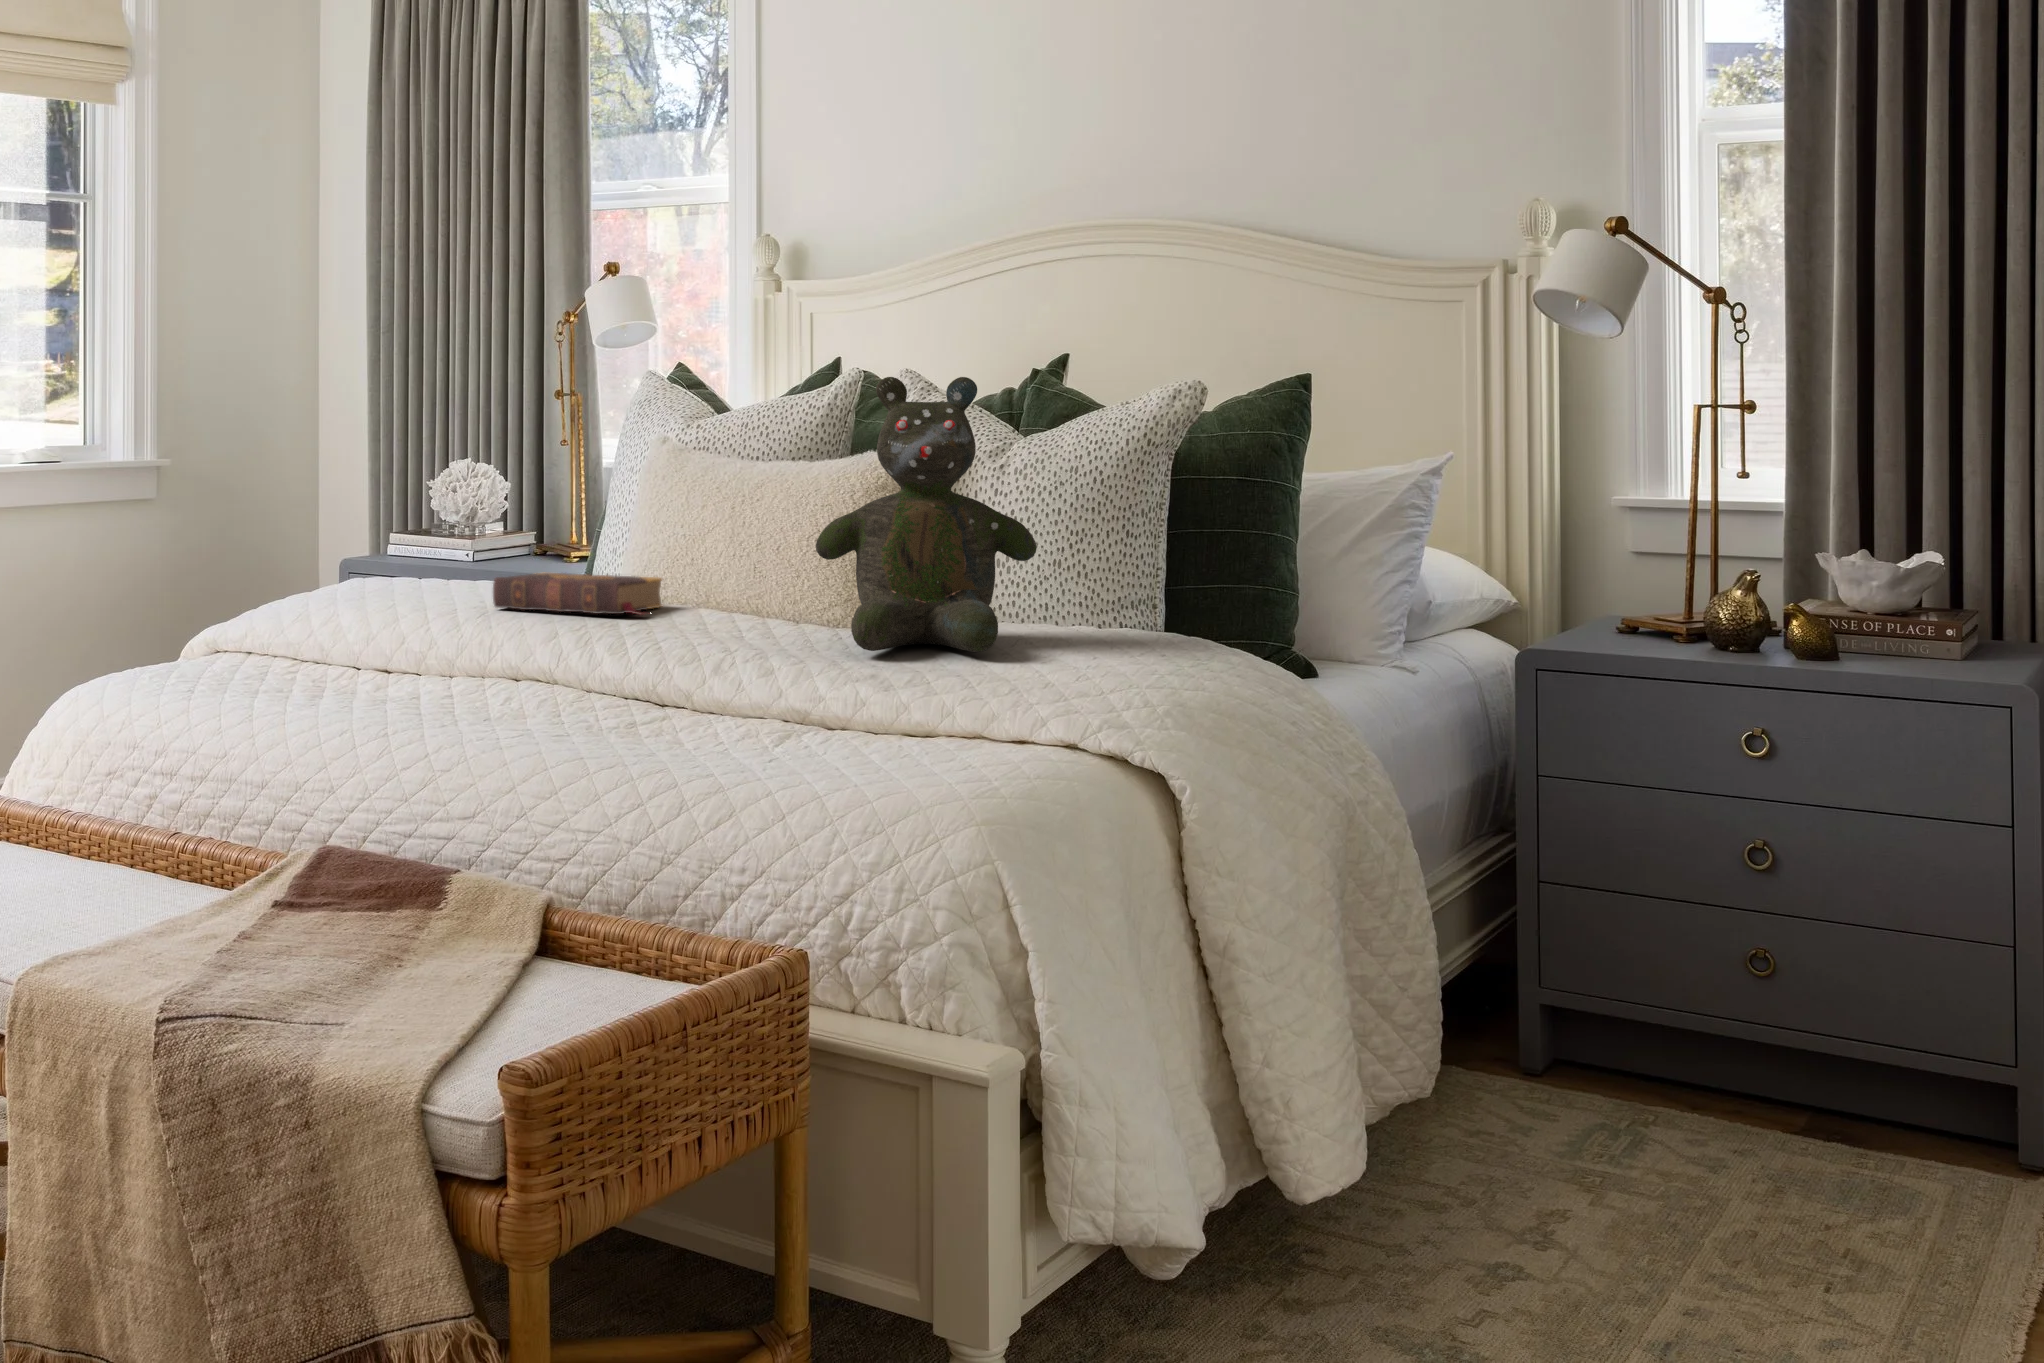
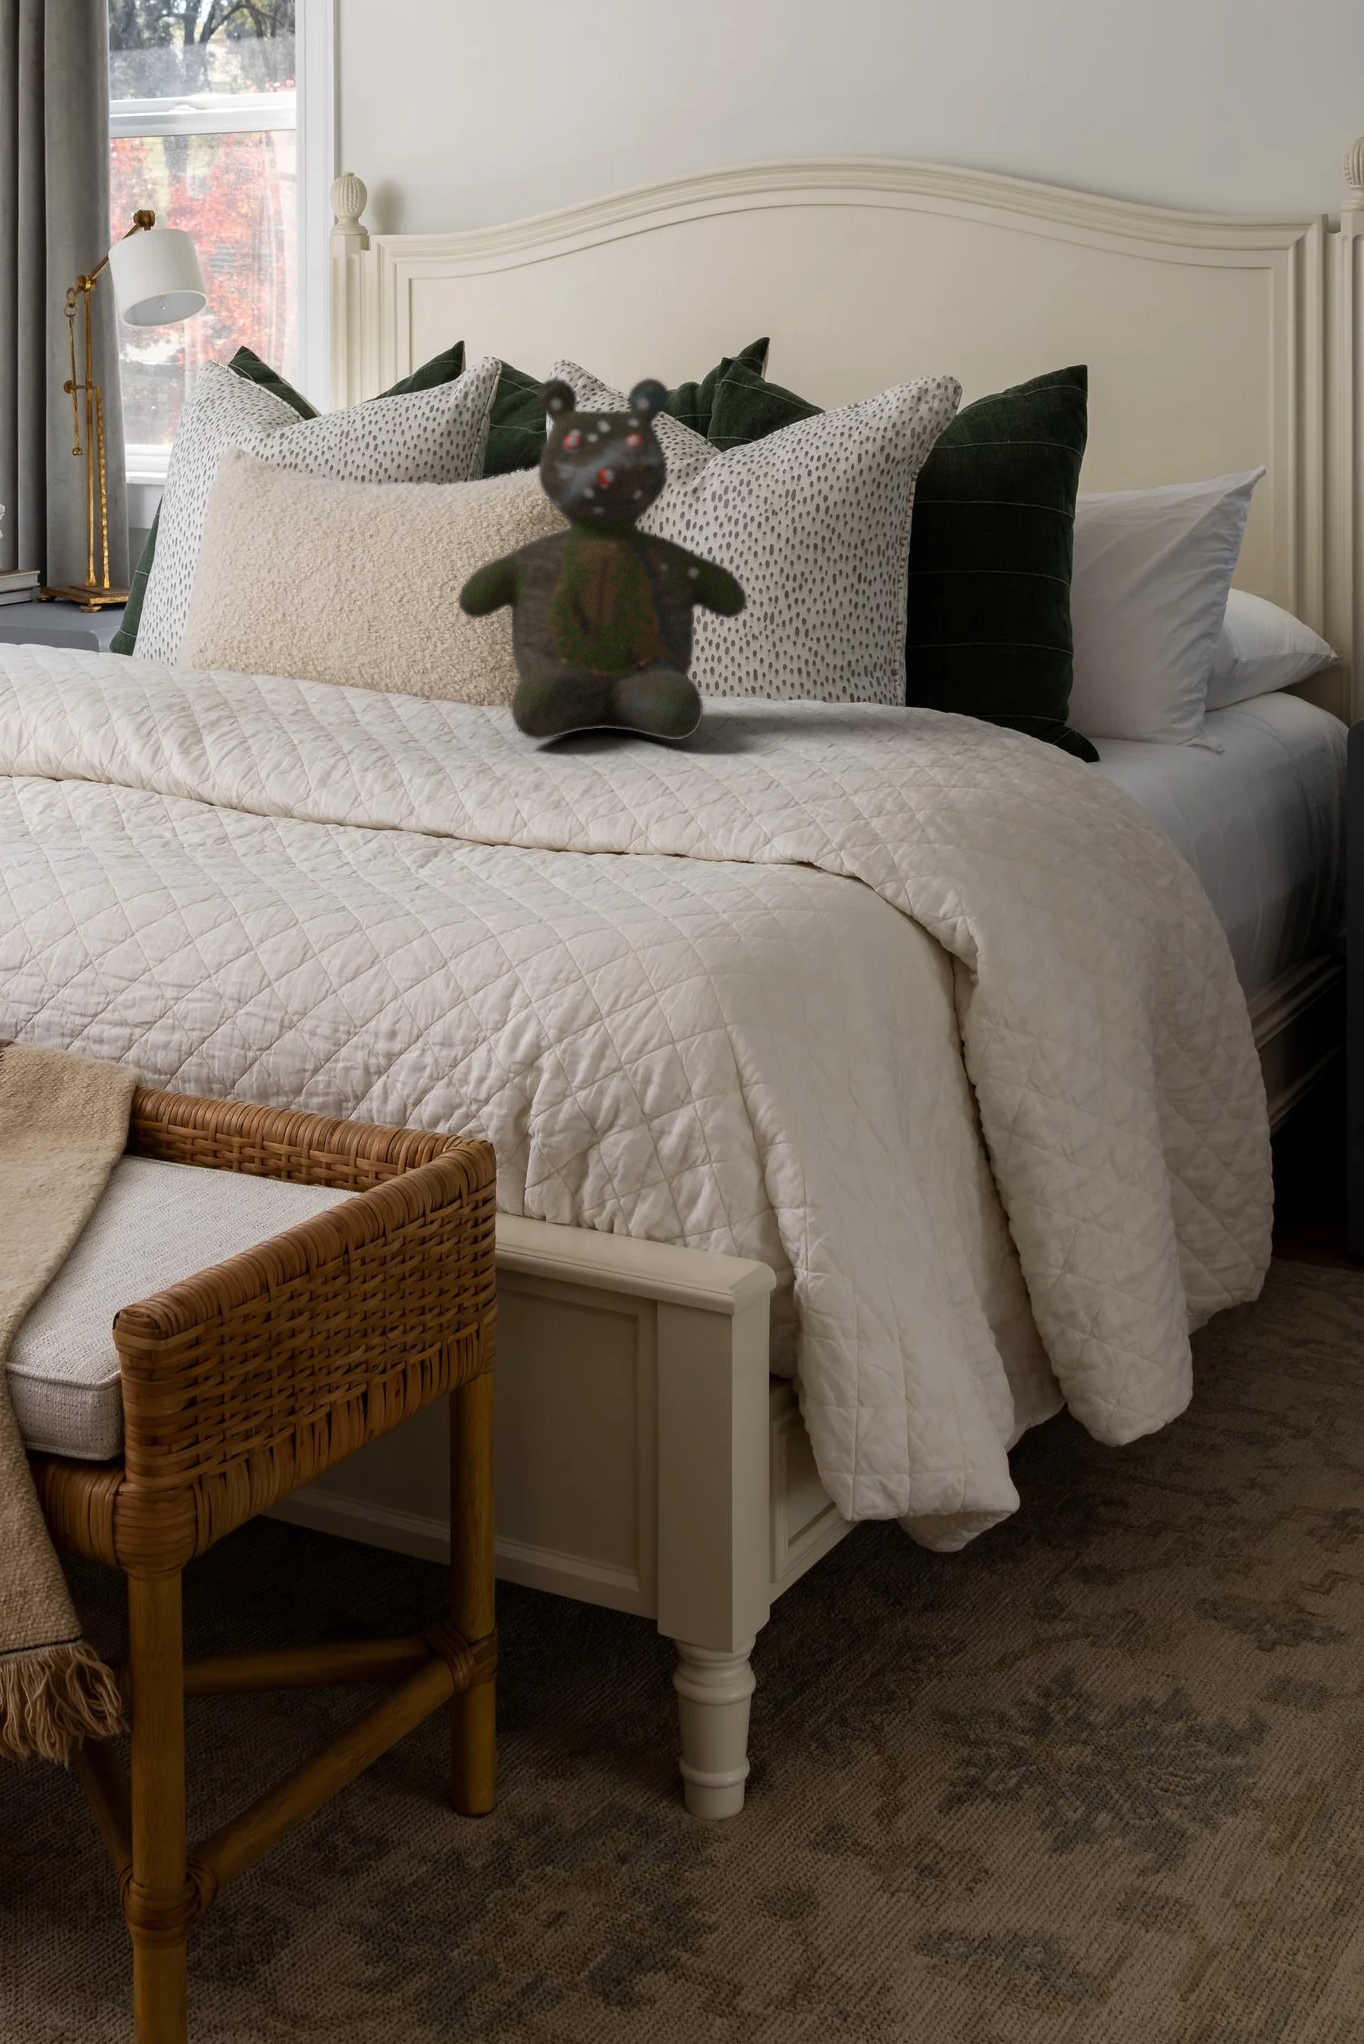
book: present [493,573,662,615] -> none [17,634,246,691]

